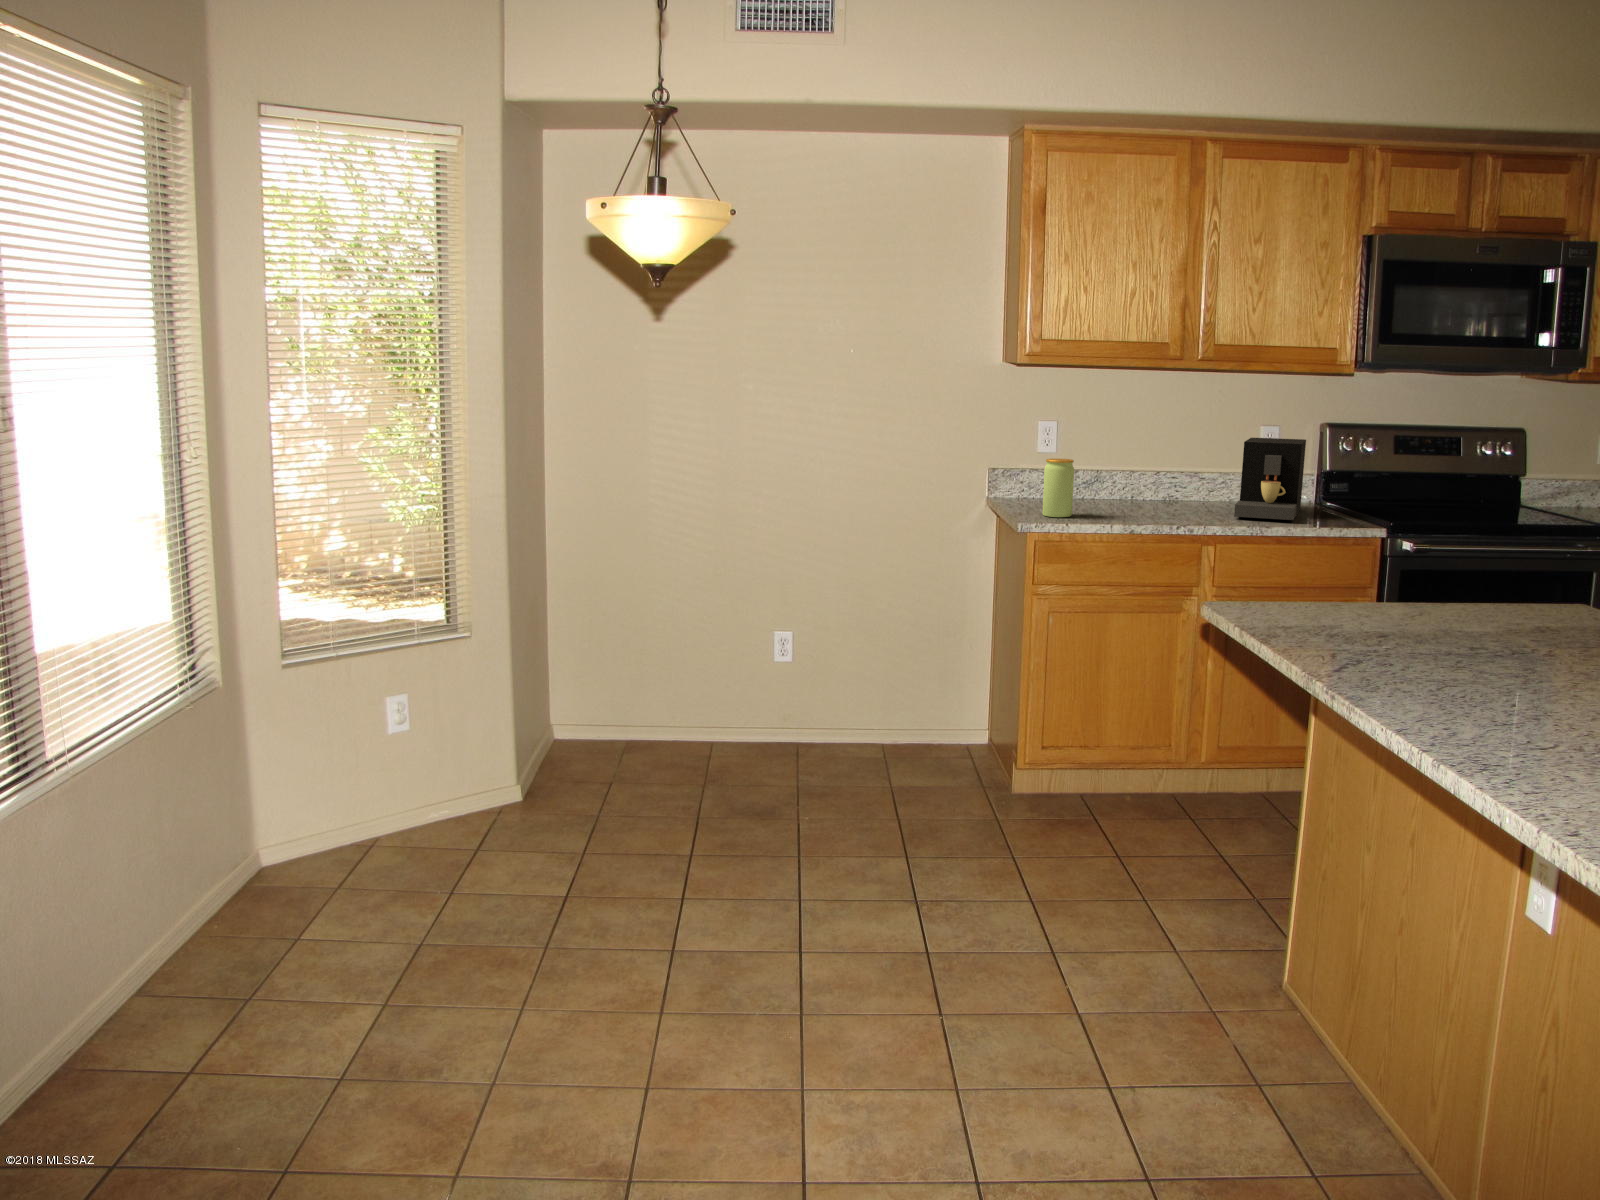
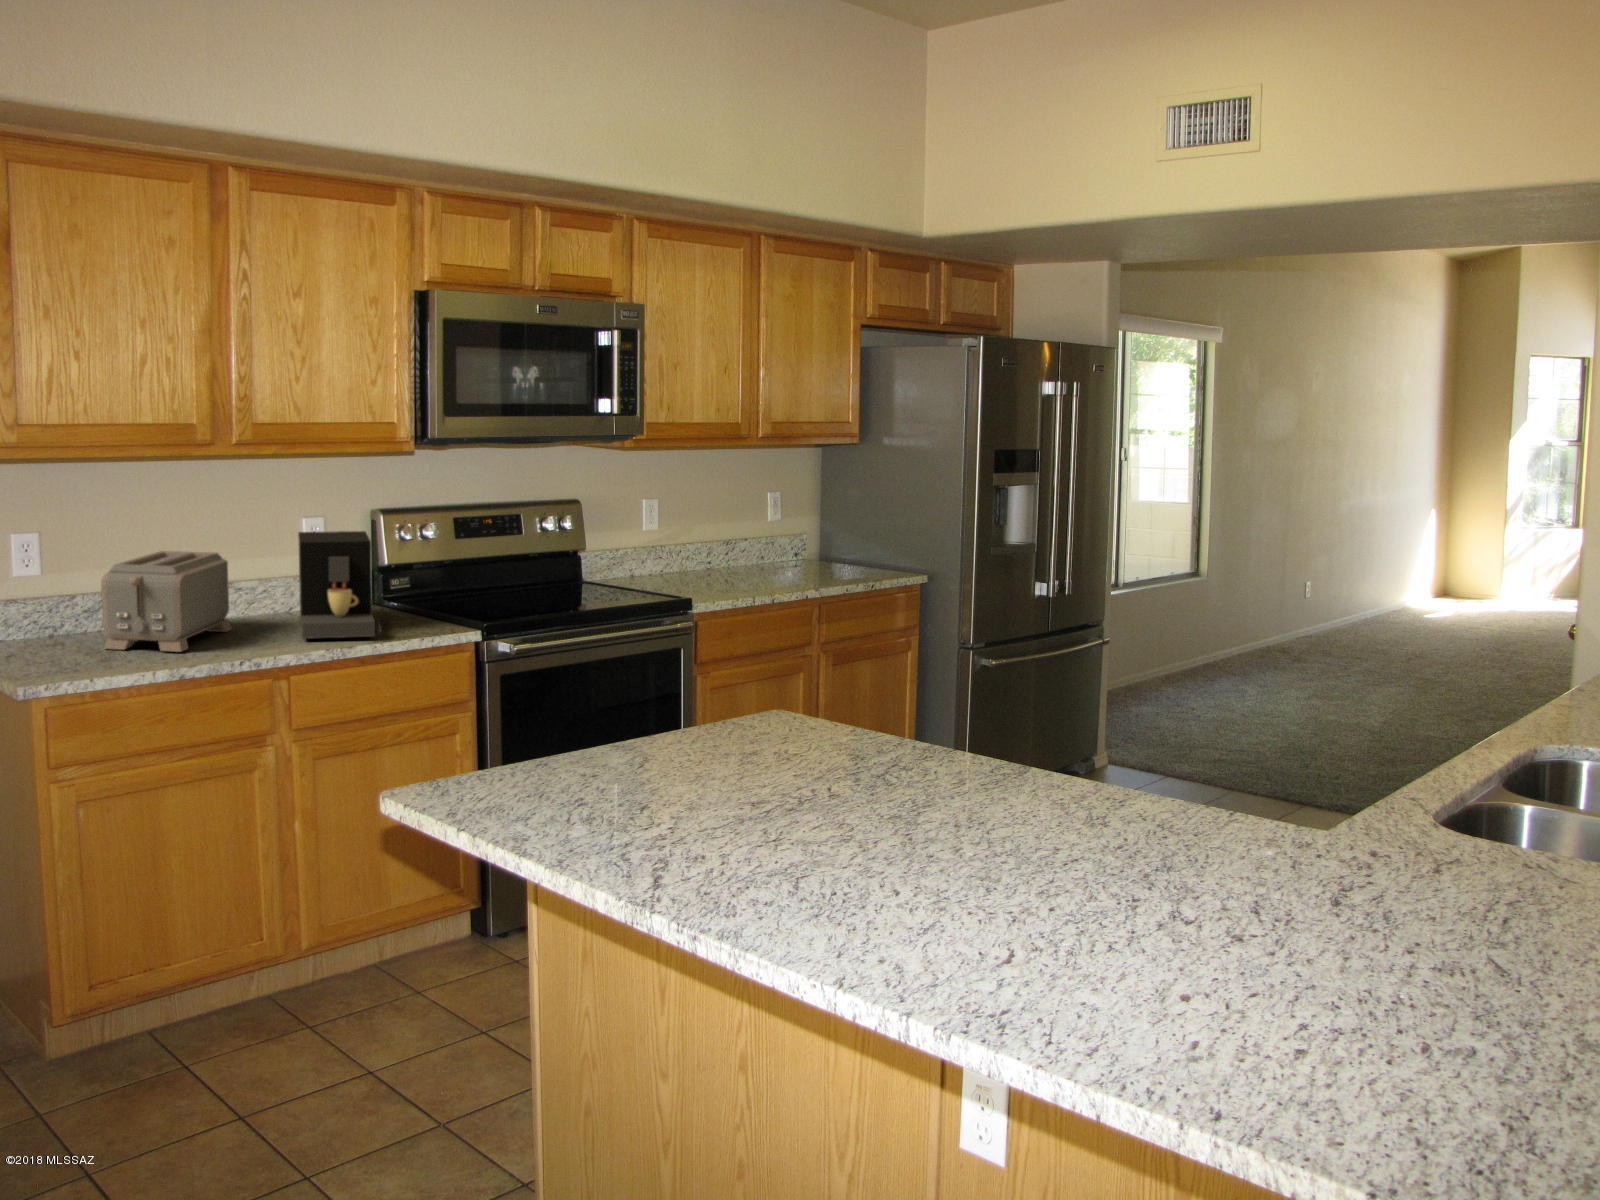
toaster: none [1088,445,1188,516] -> present [101,551,232,652]
jar: present [1042,459,1074,517] -> none [41,584,89,668]

